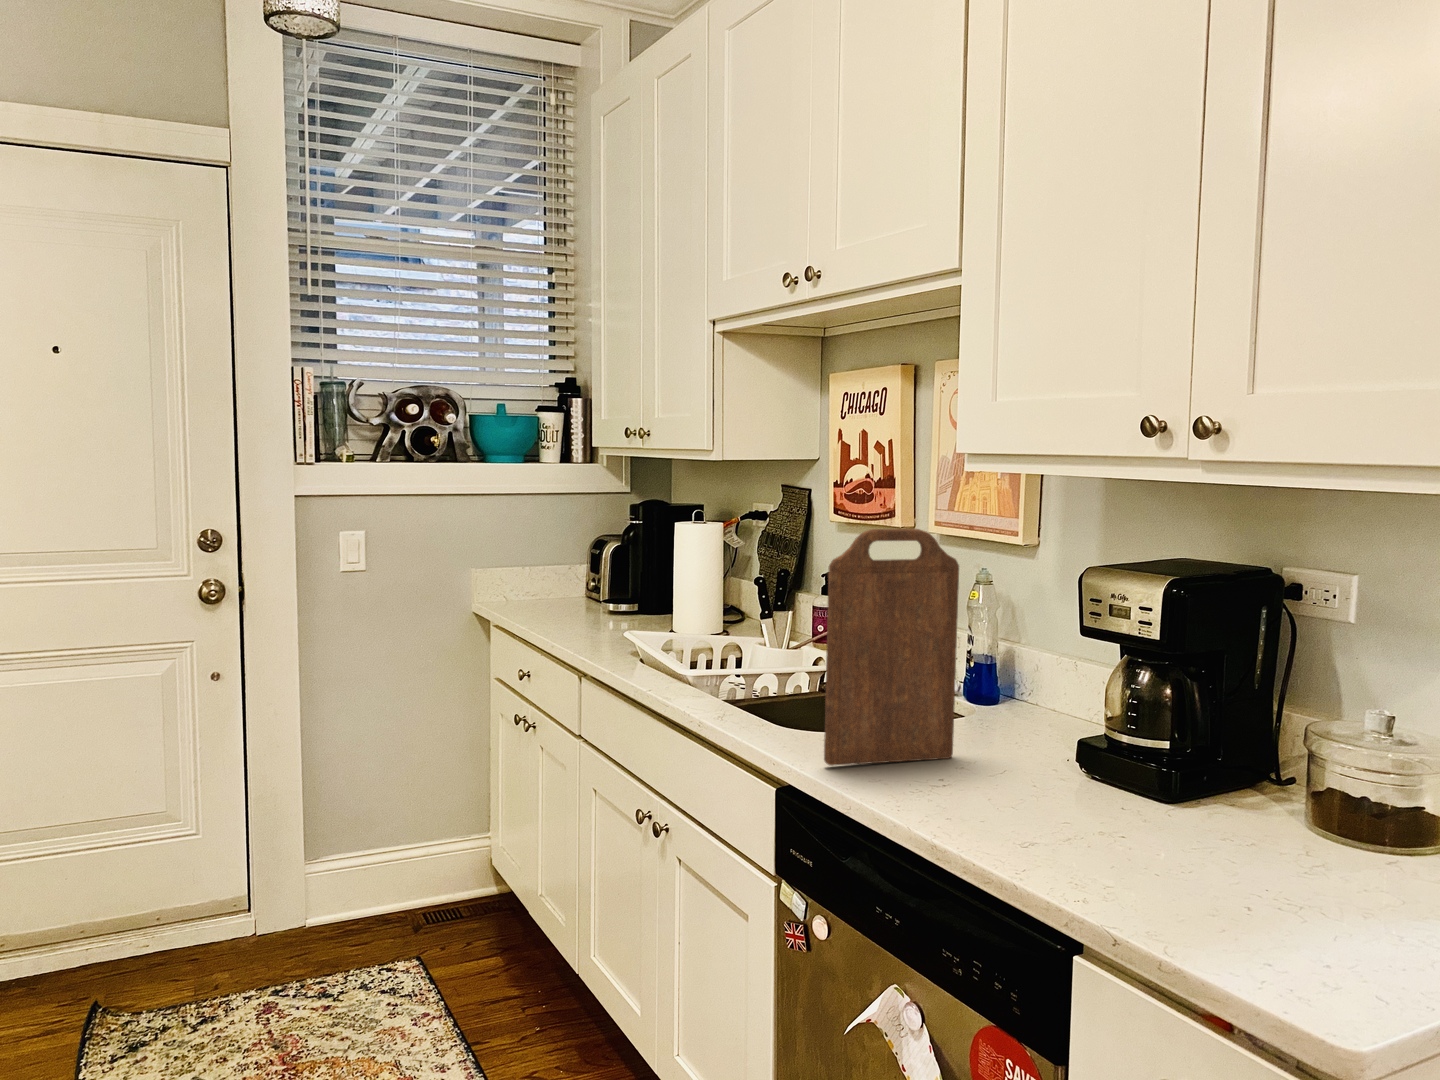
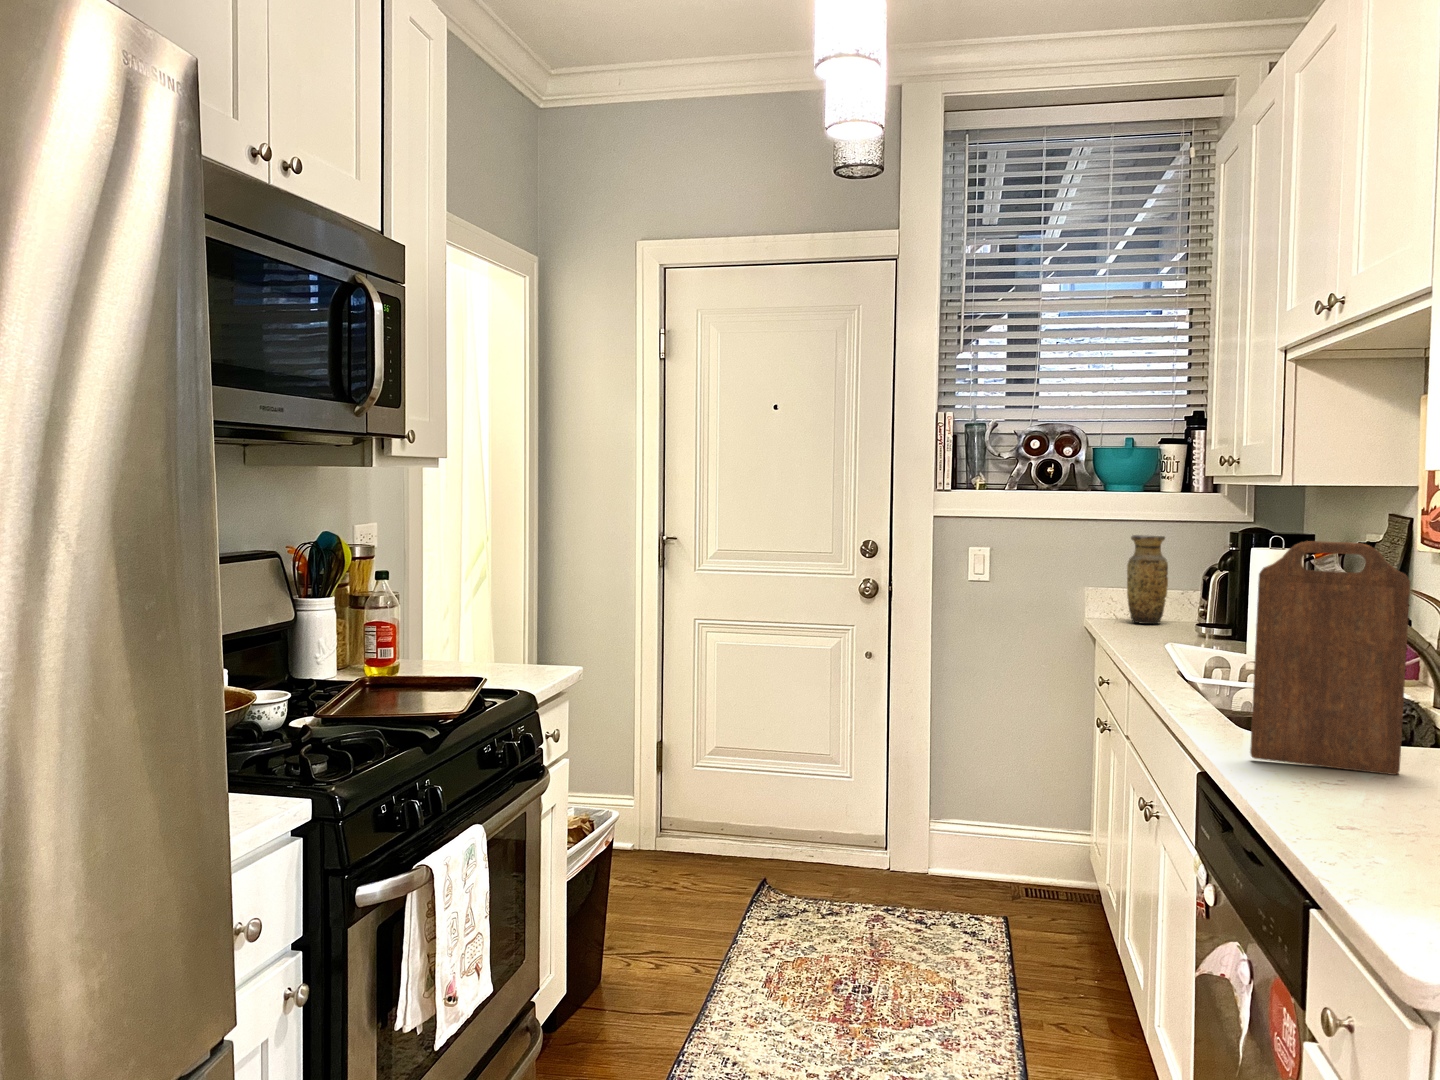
vase: none [517,510,558,604] -> present [1127,535,1168,624]

